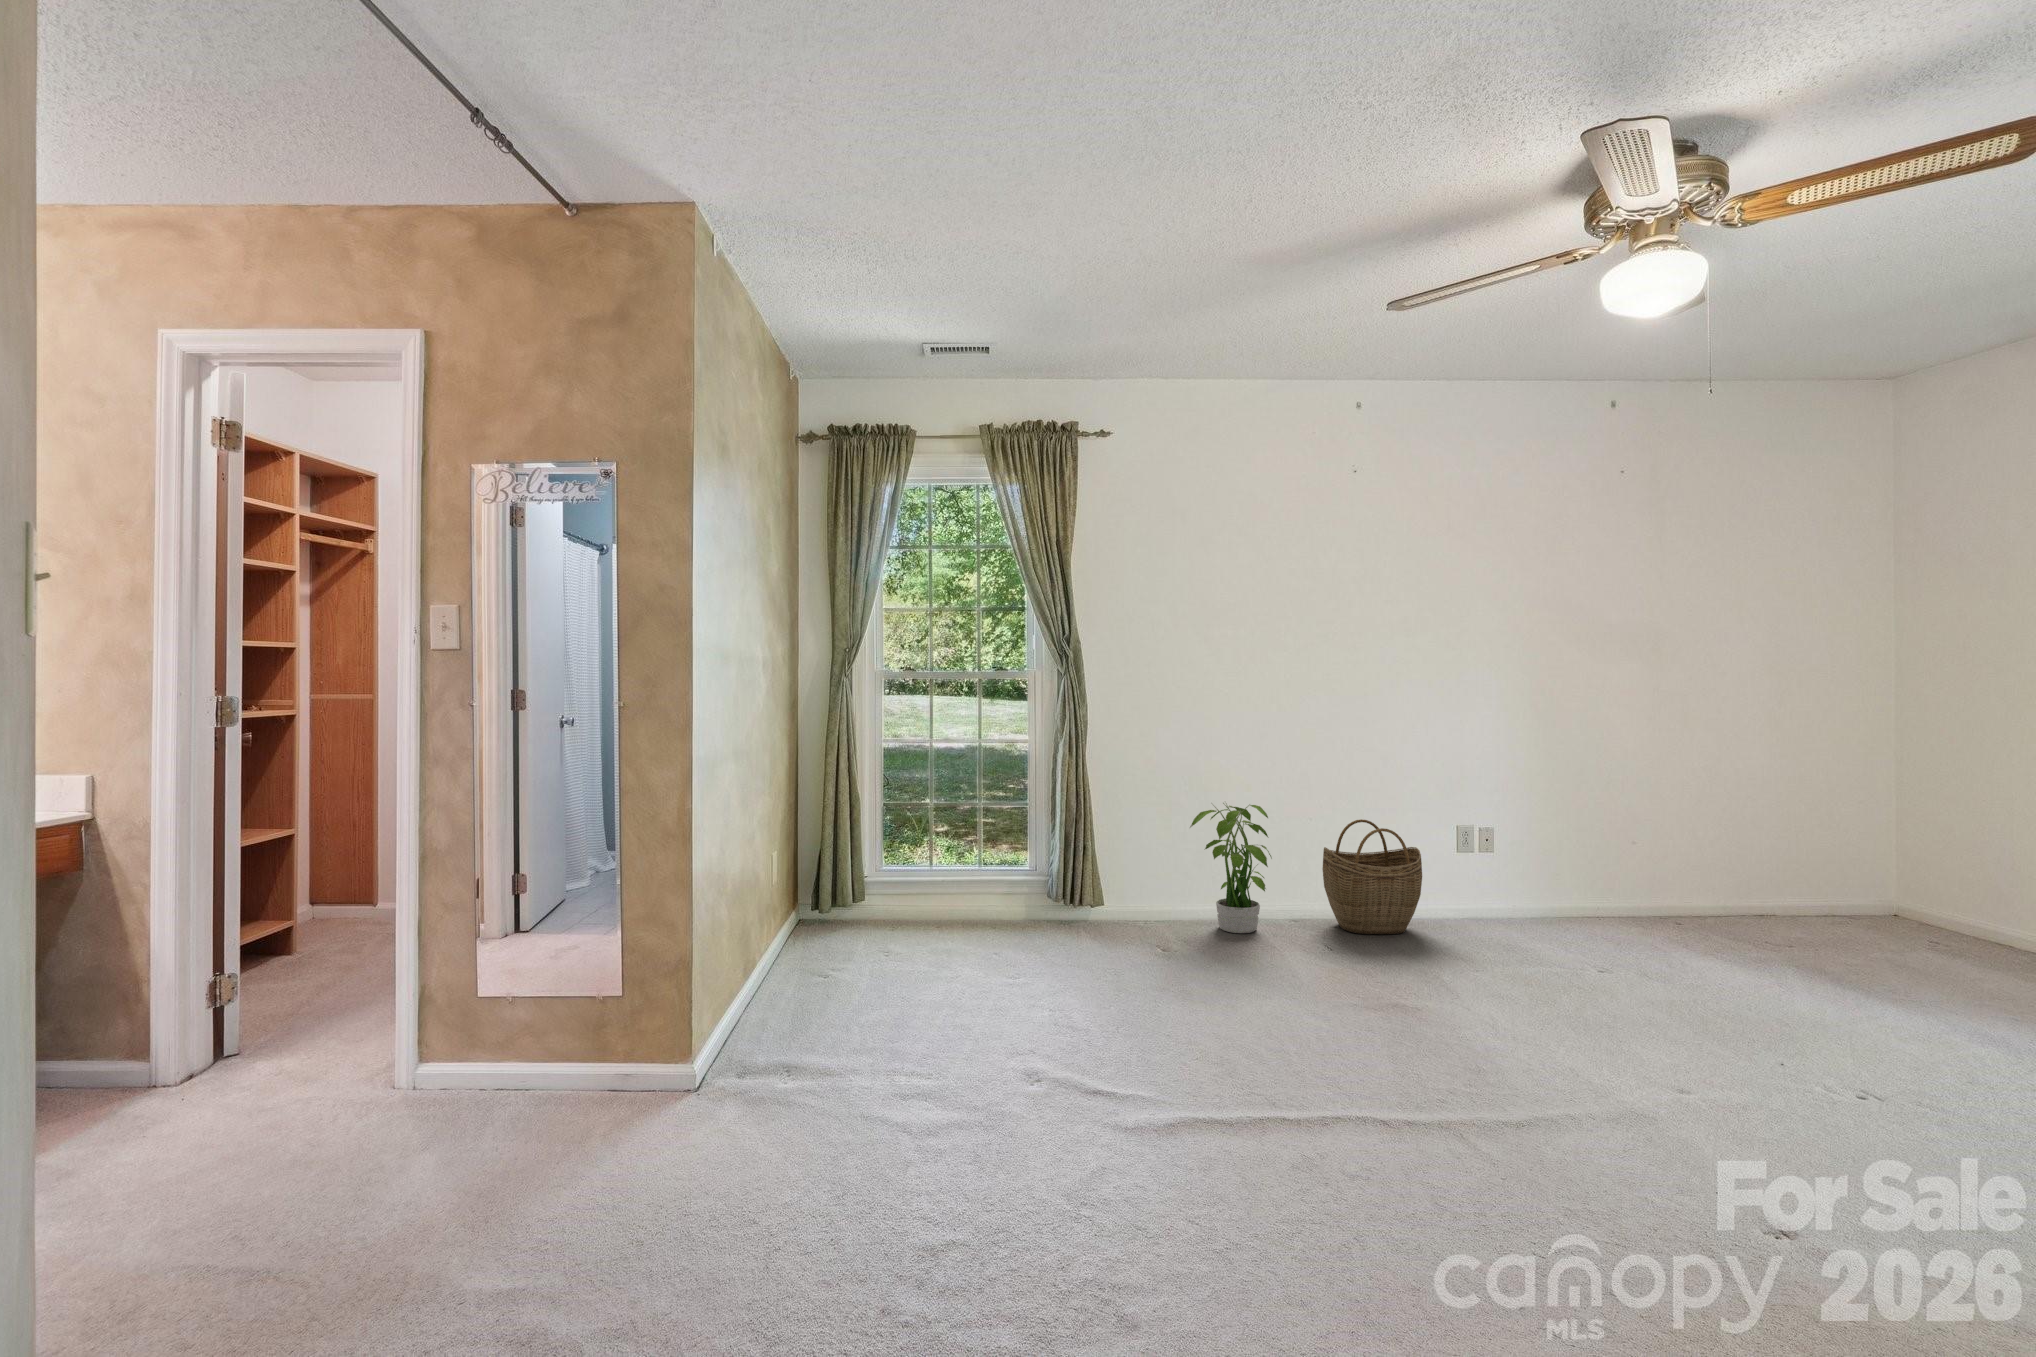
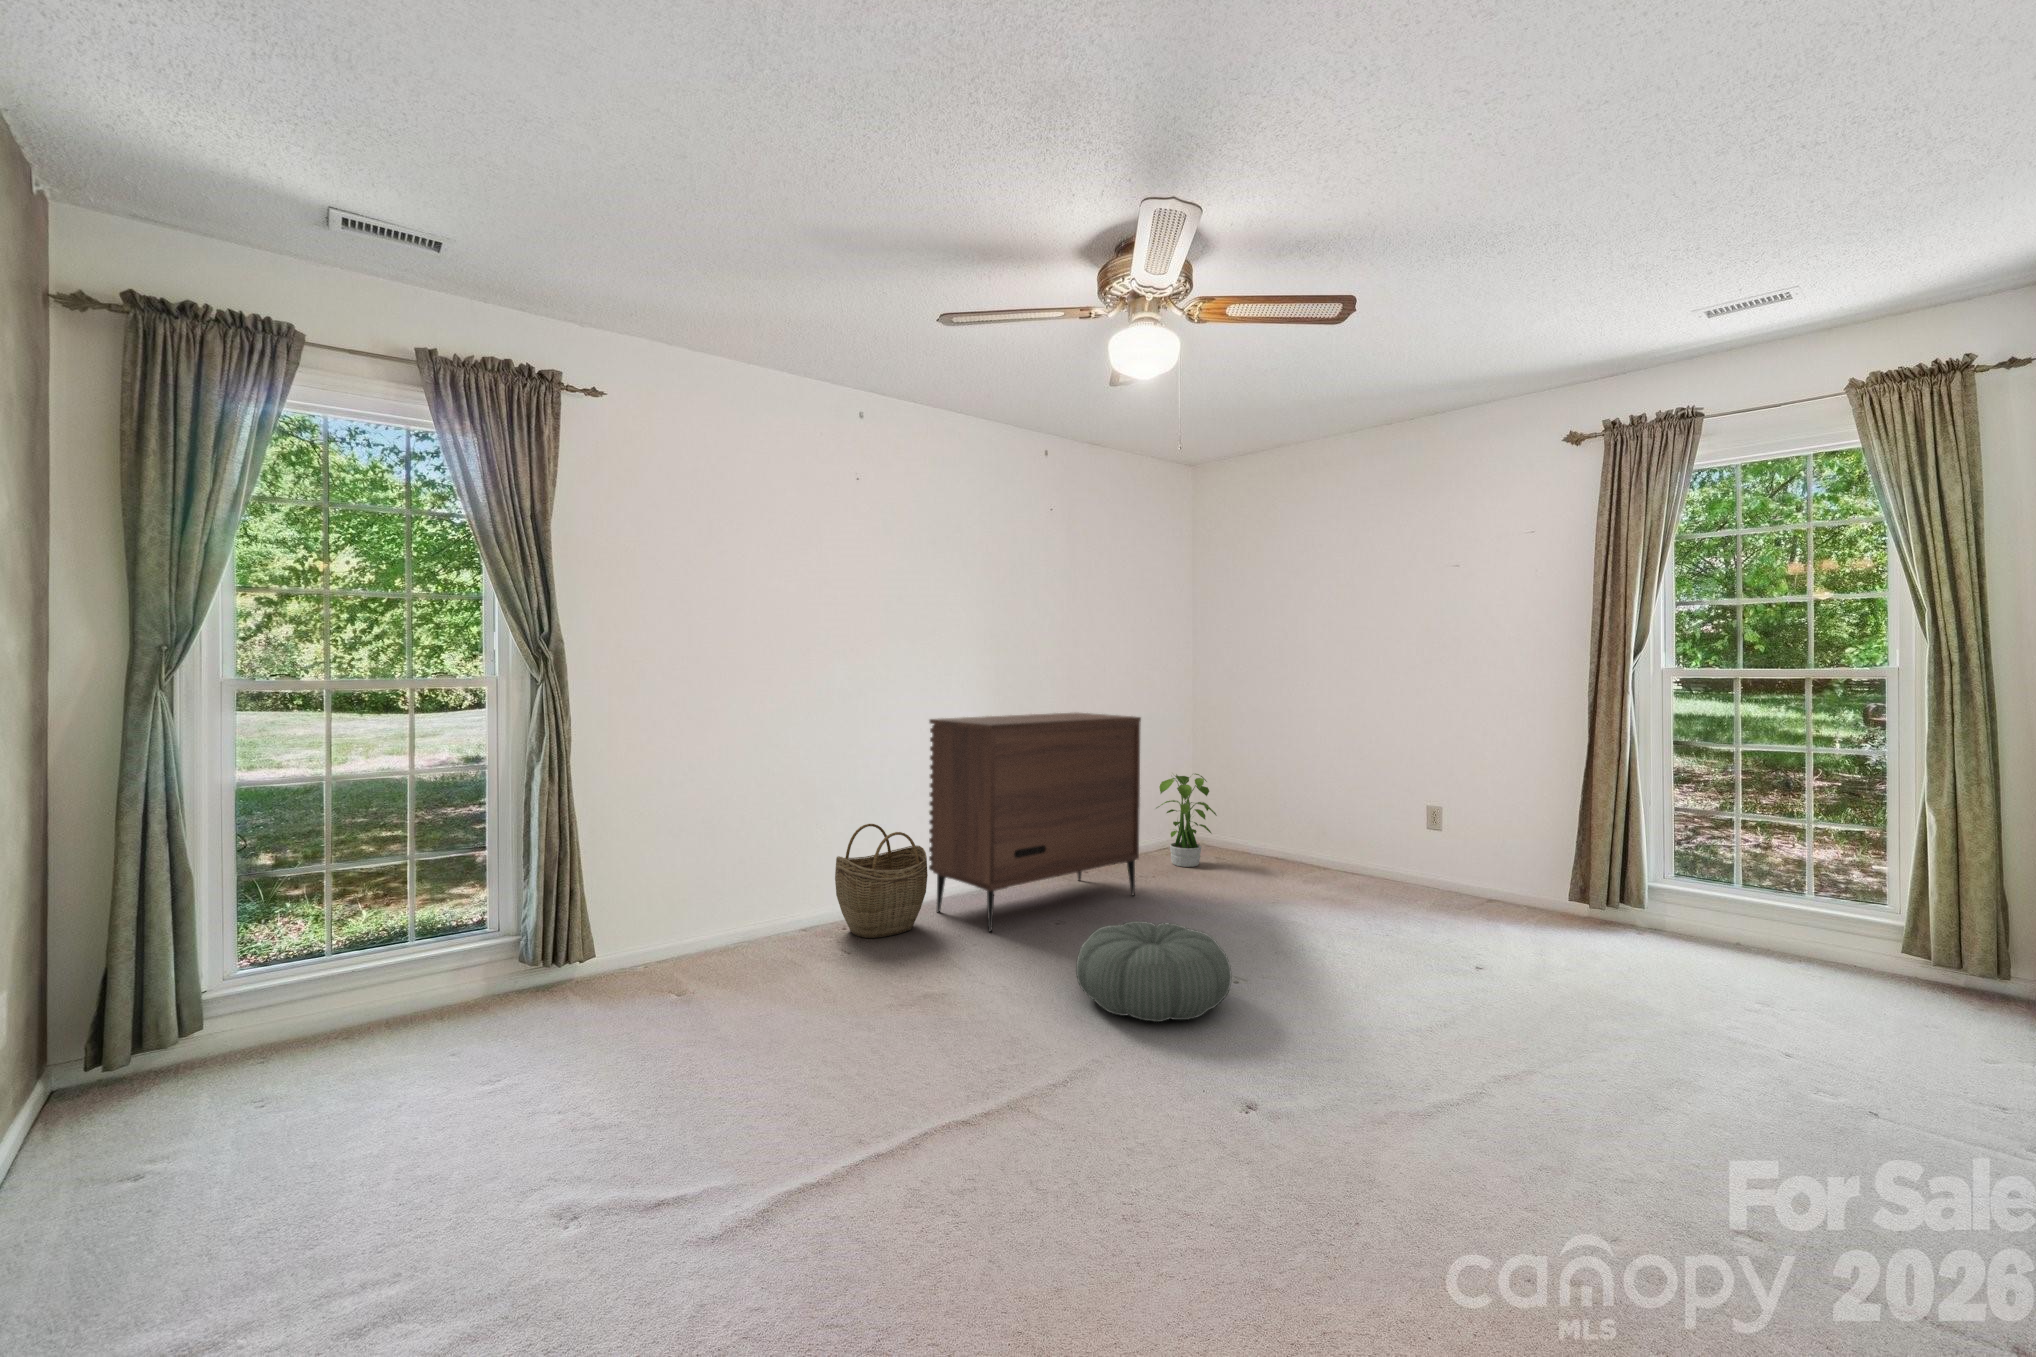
dresser: none [1434,714,1731,950] -> present [929,713,1141,932]
potted plant: present [1190,803,1272,933] -> present [1155,773,1217,867]
pouf: none [1550,951,1767,1071] -> present [1076,921,1232,1022]

